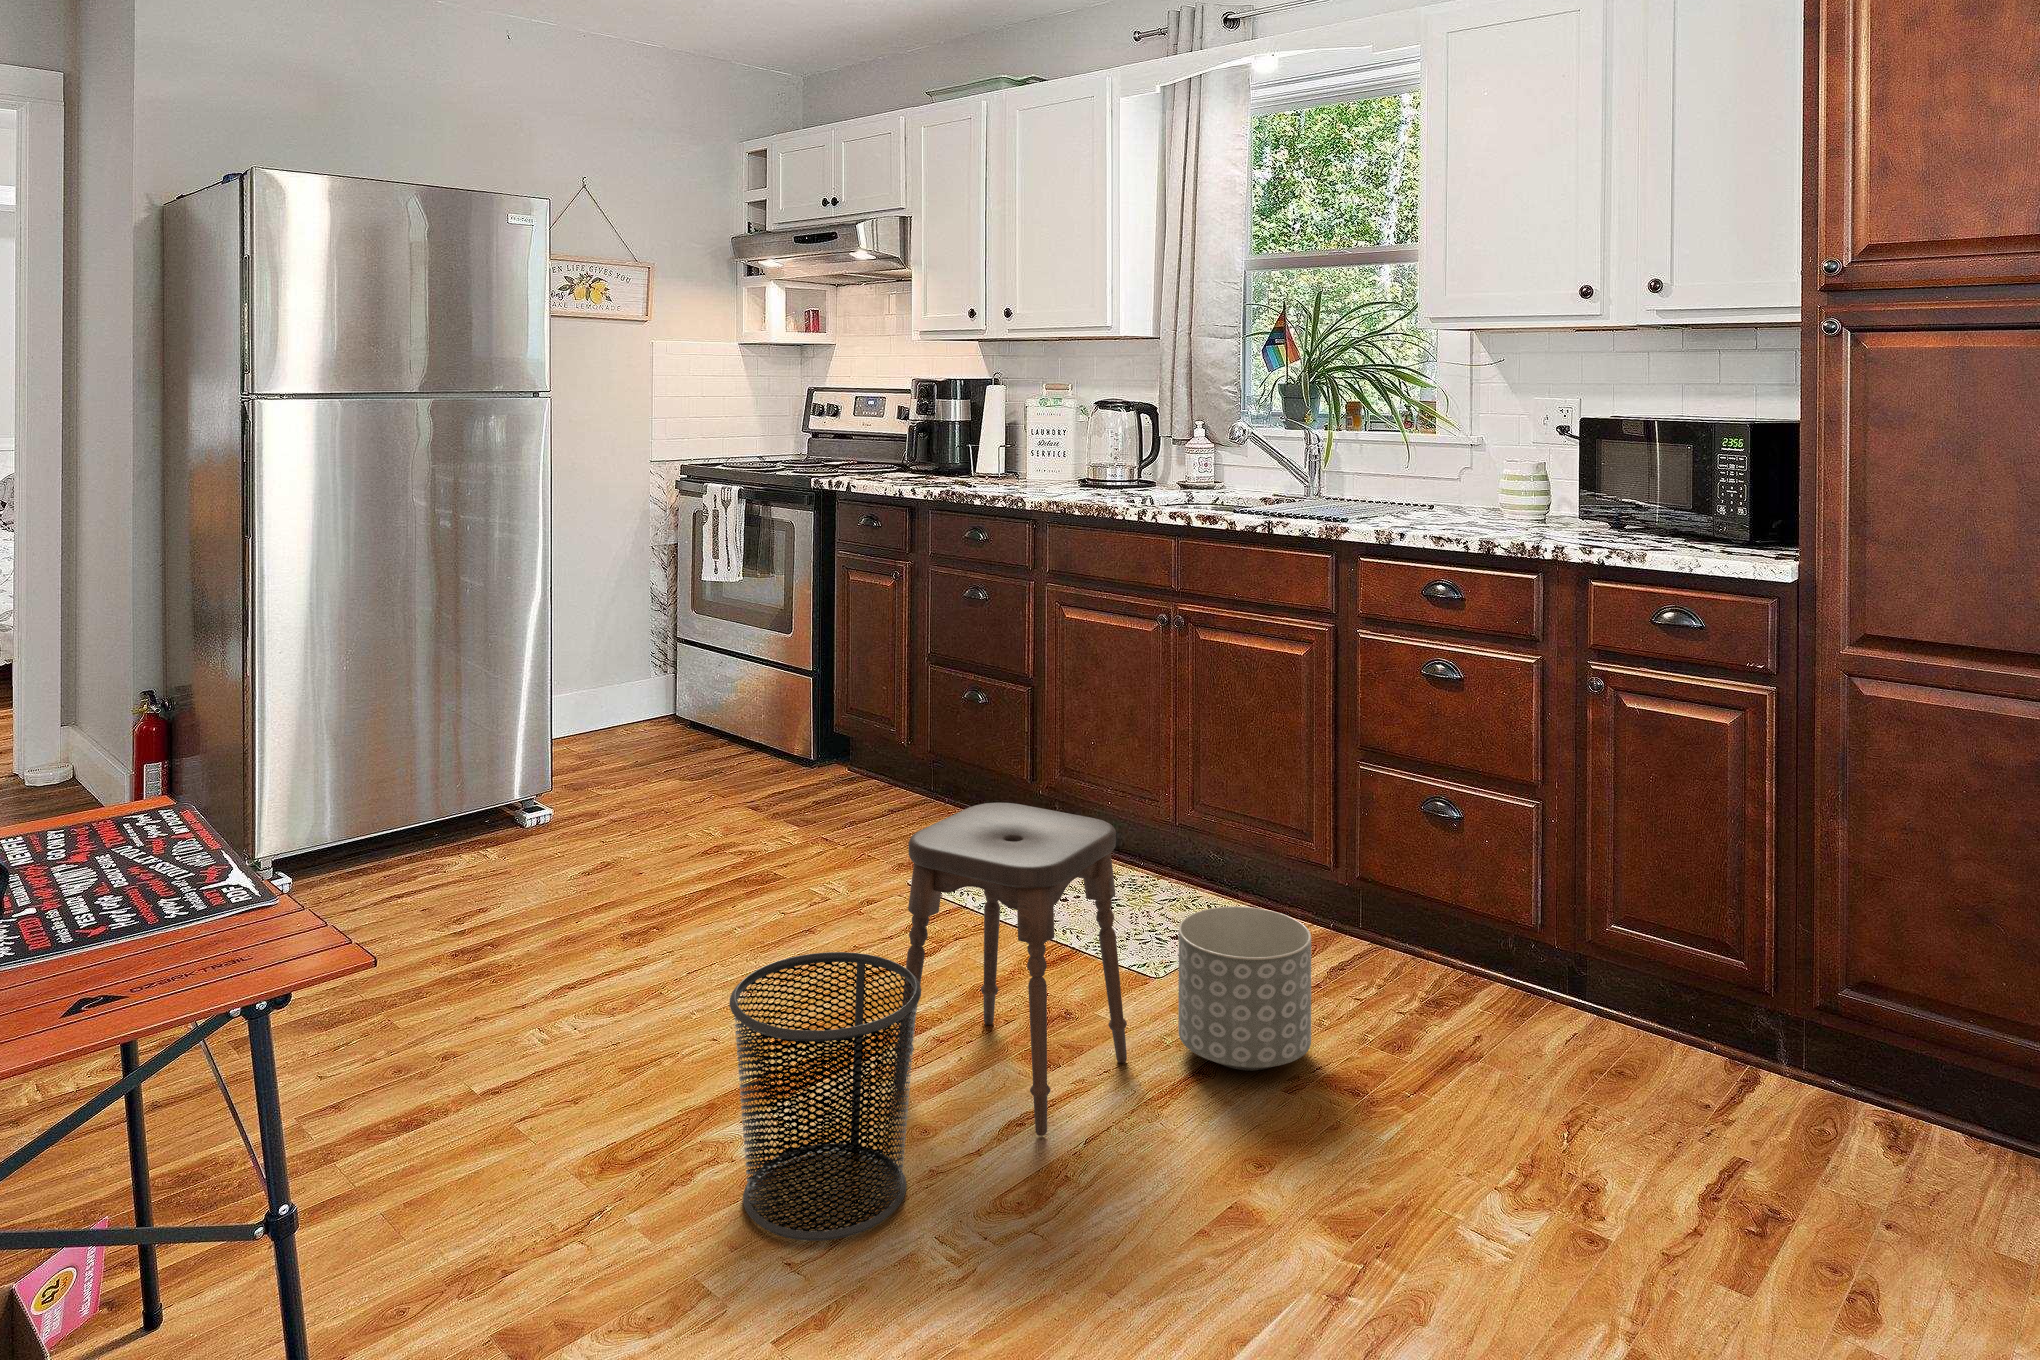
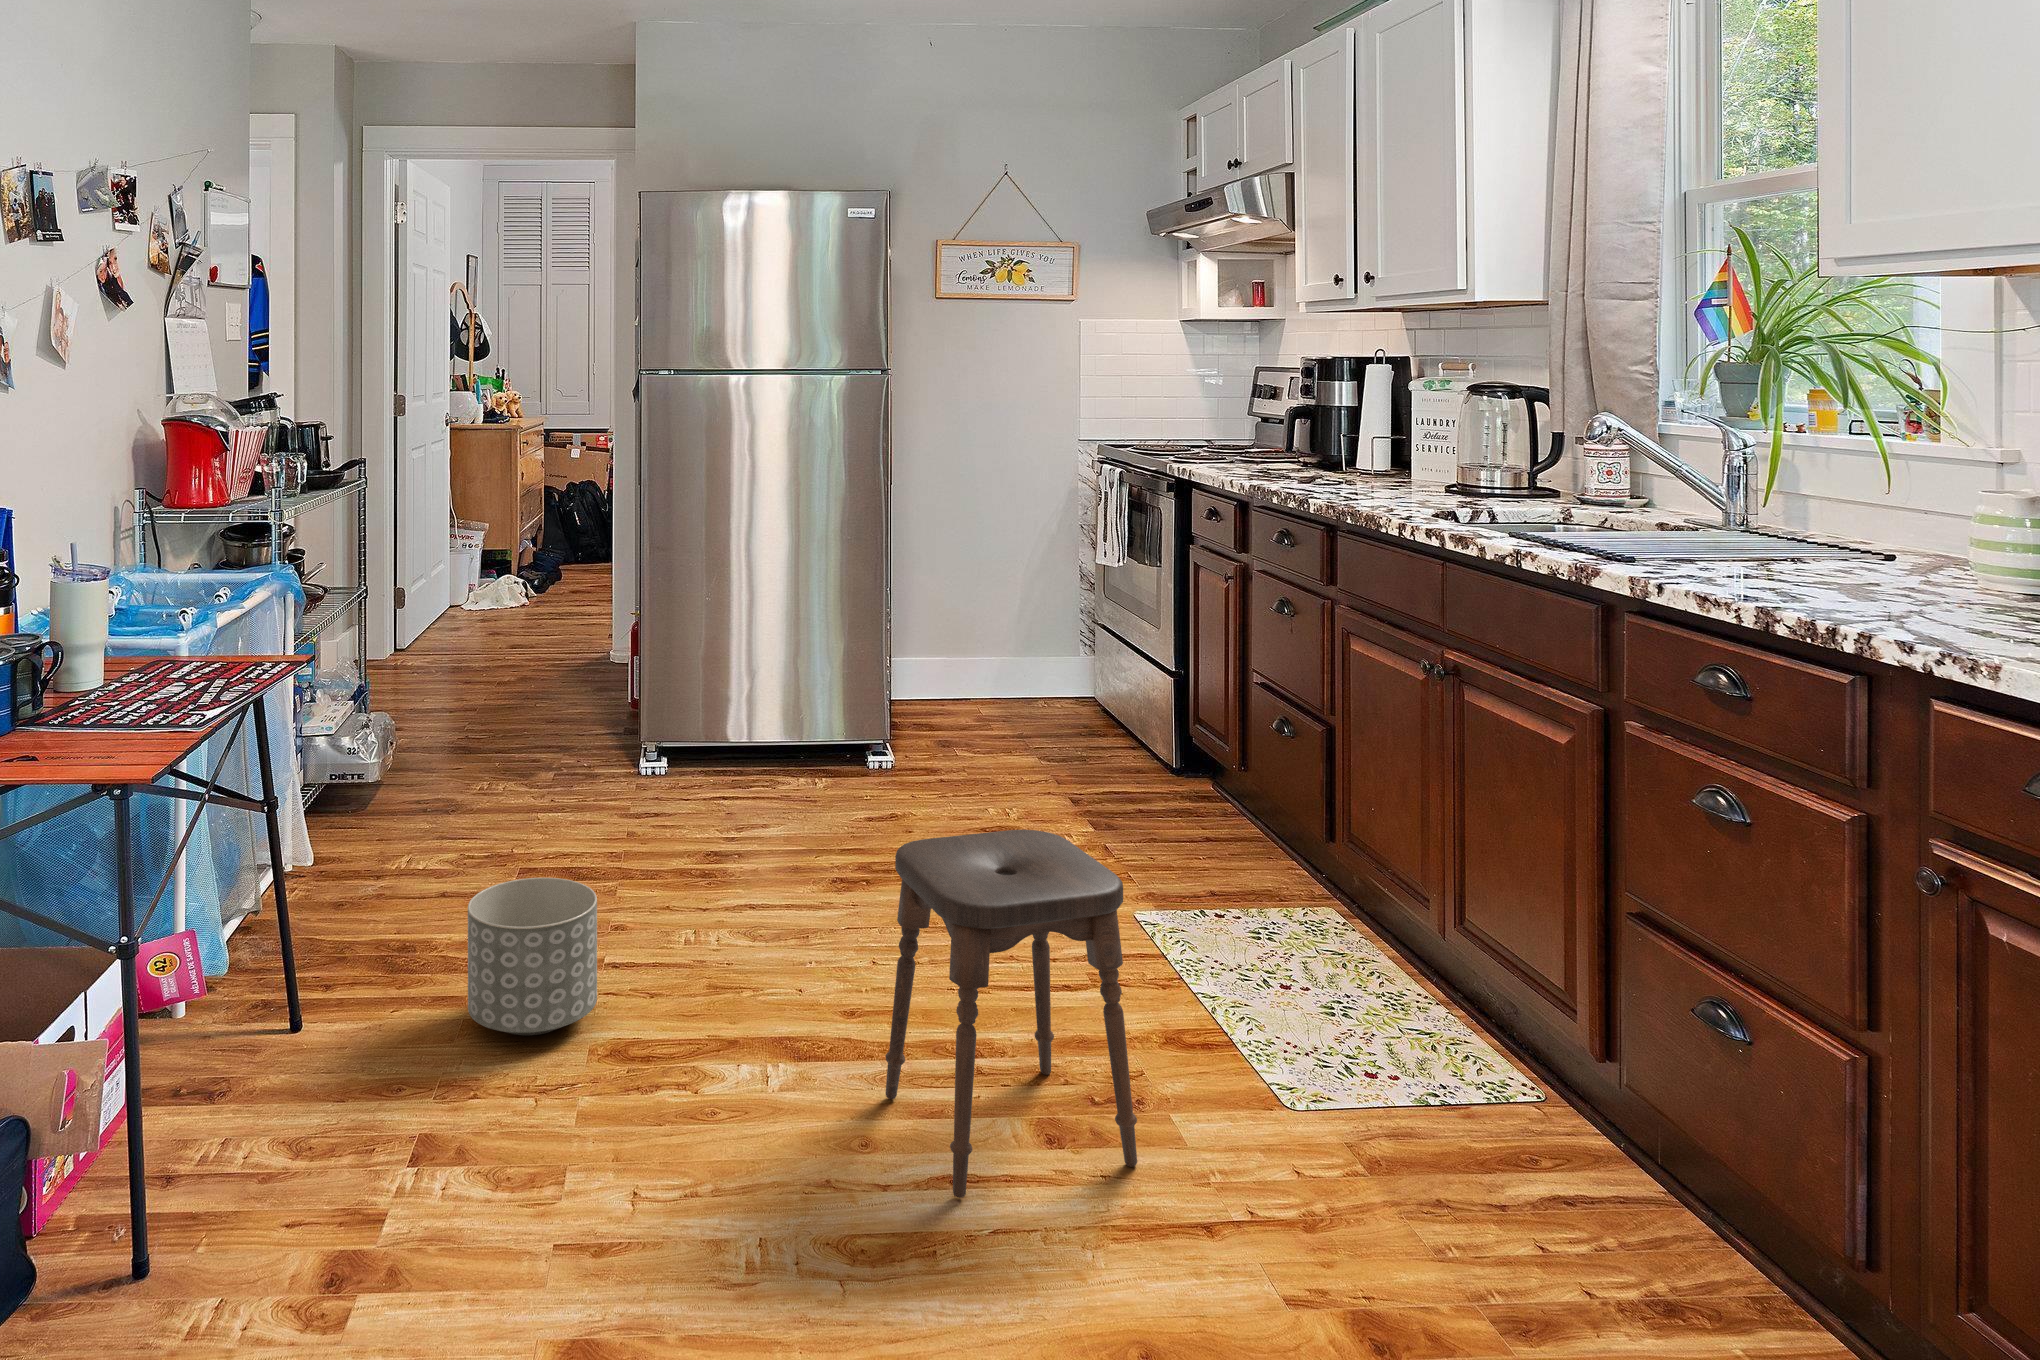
planter: present [1178,907,1311,1070] -> present [468,878,597,1035]
waste bin: present [730,952,921,1241] -> none [633,924,819,1203]

